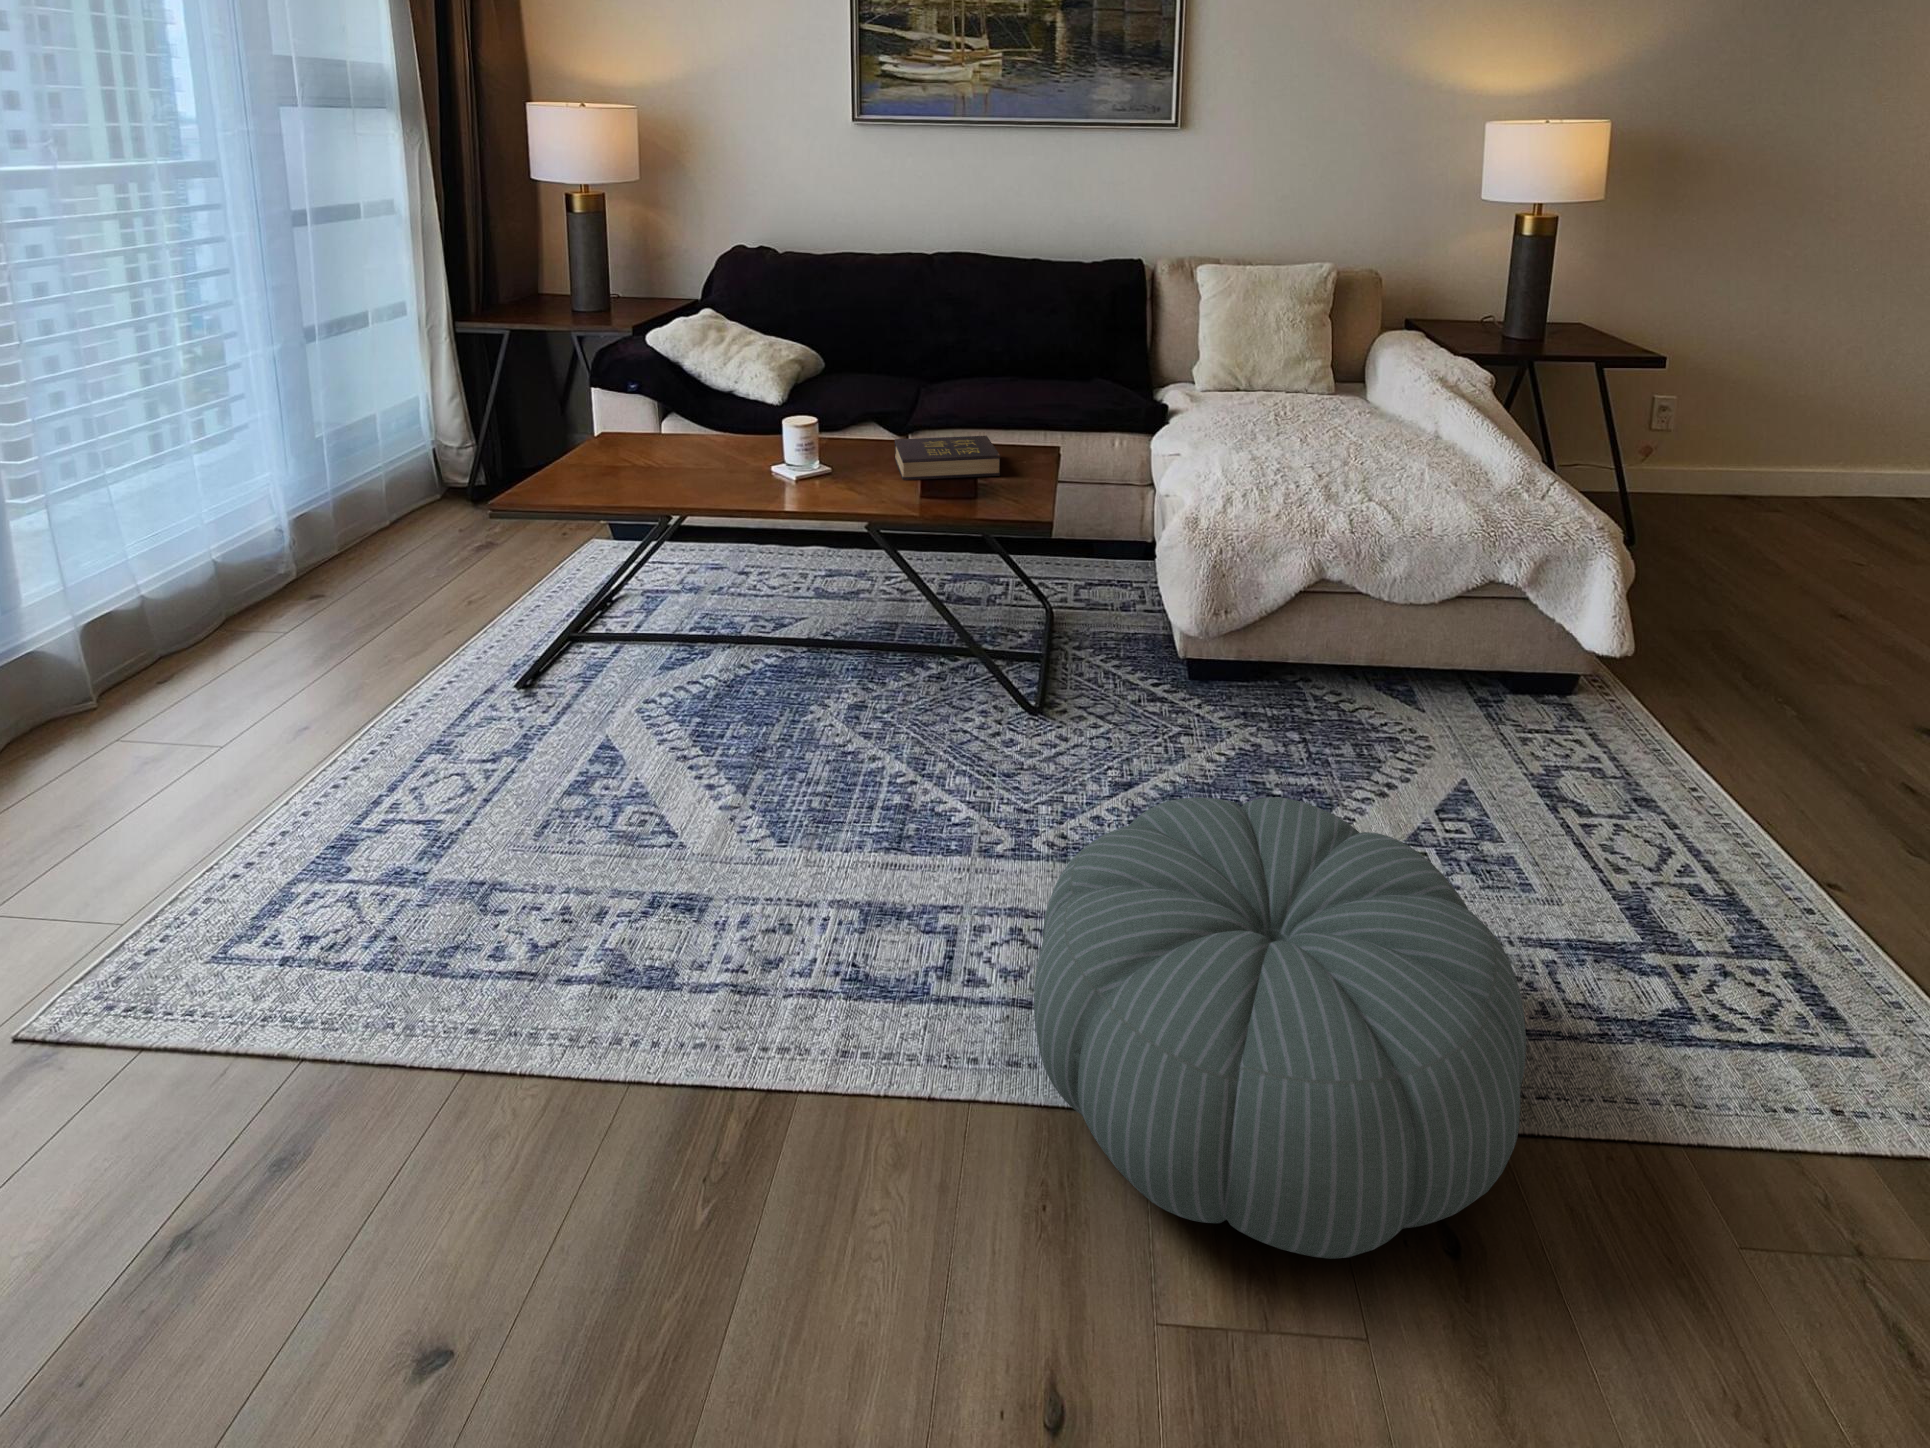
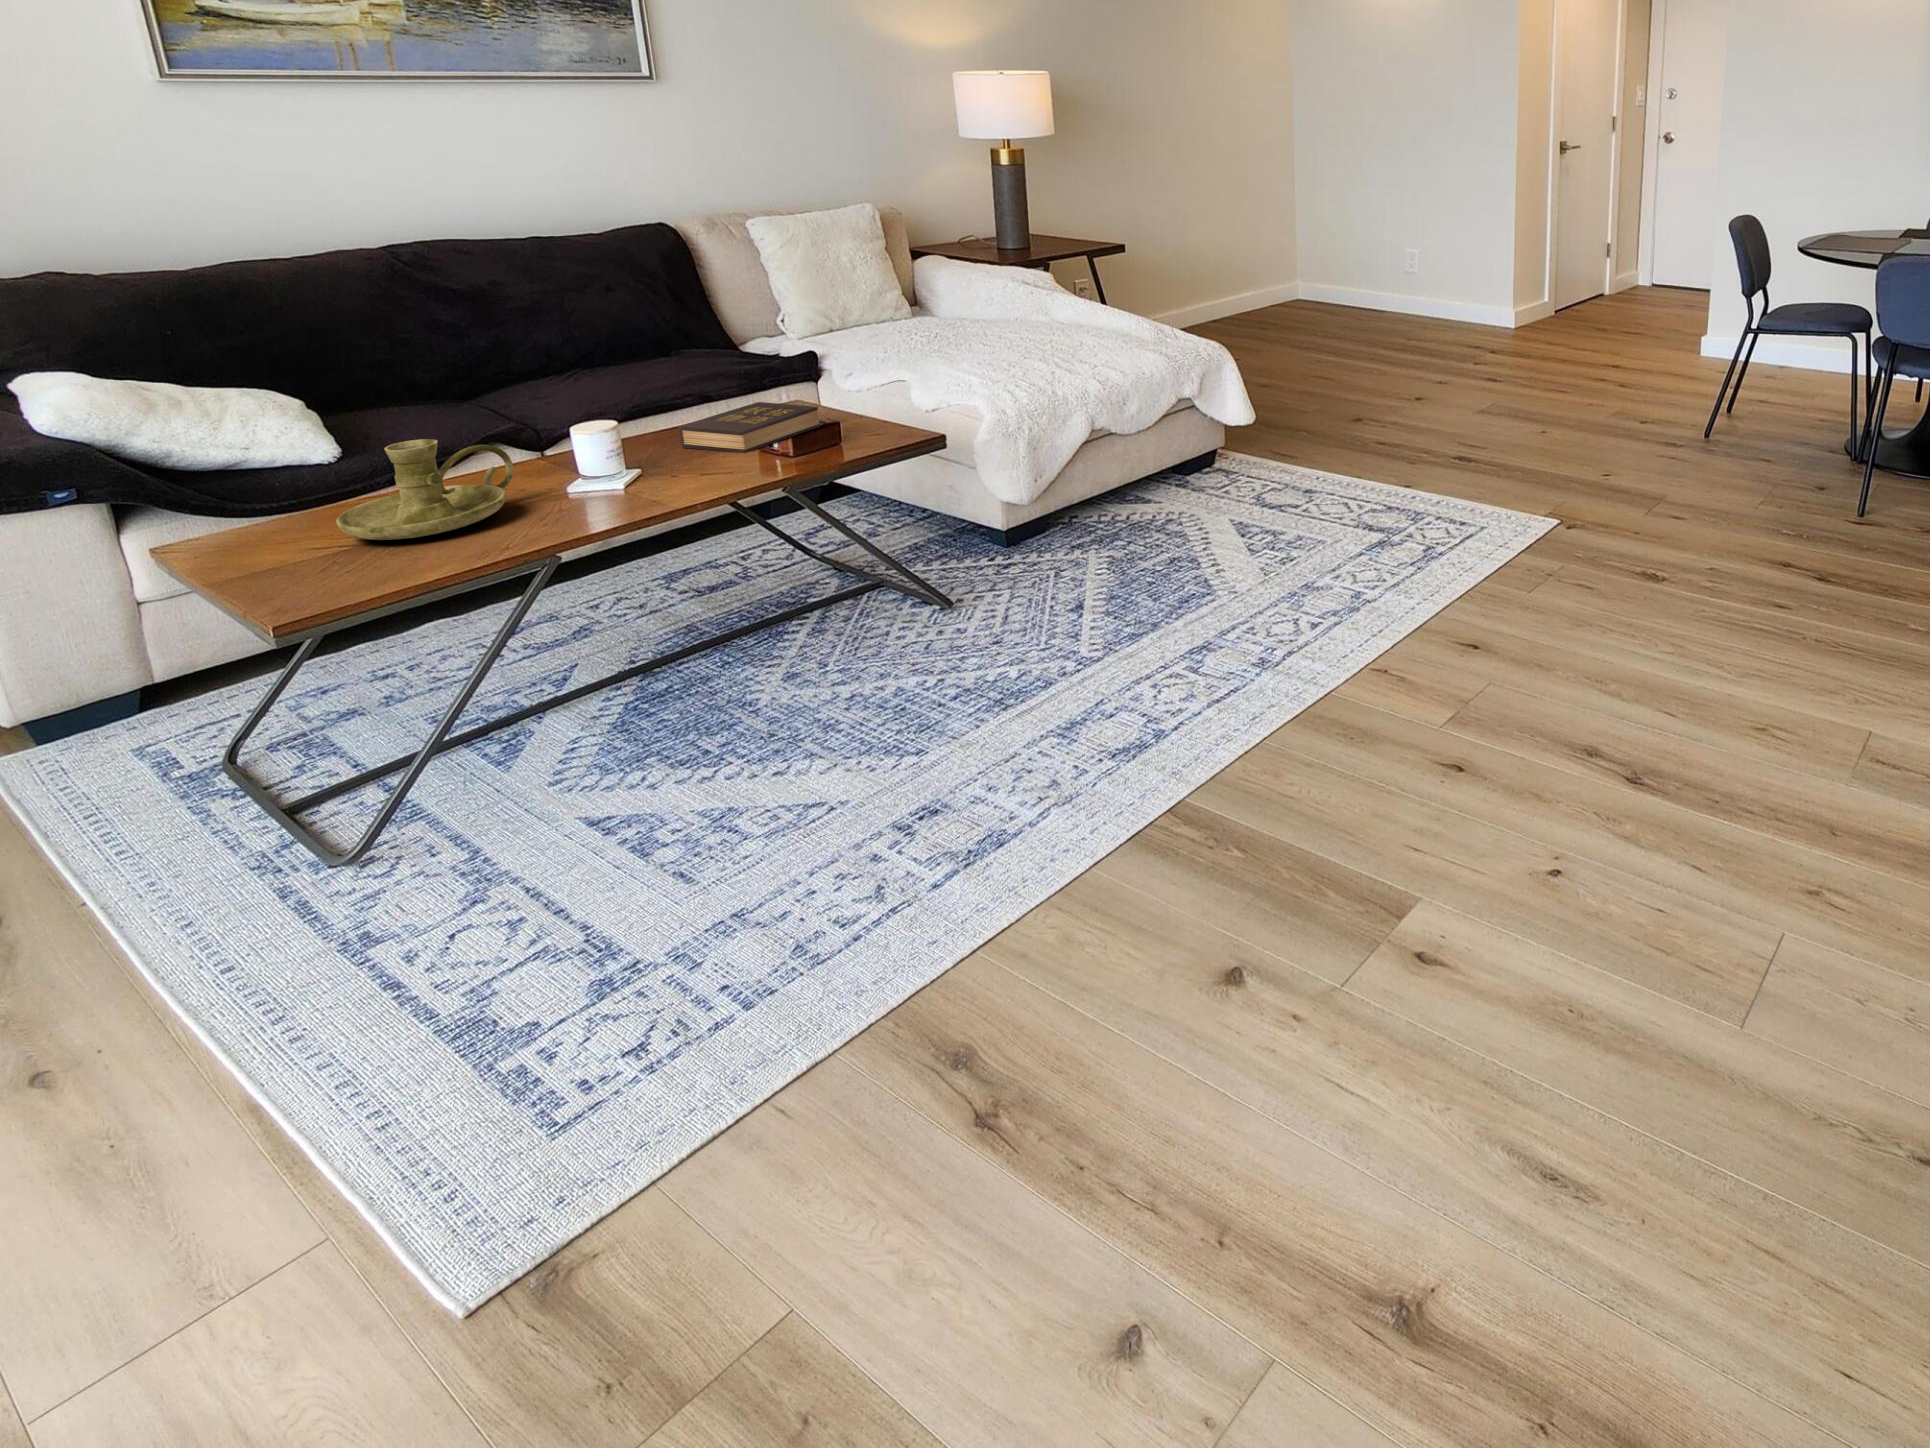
candle holder: none [602,398,735,474] -> present [336,439,513,540]
pouf: present [1034,797,1526,1259] -> none [1198,500,1474,687]

